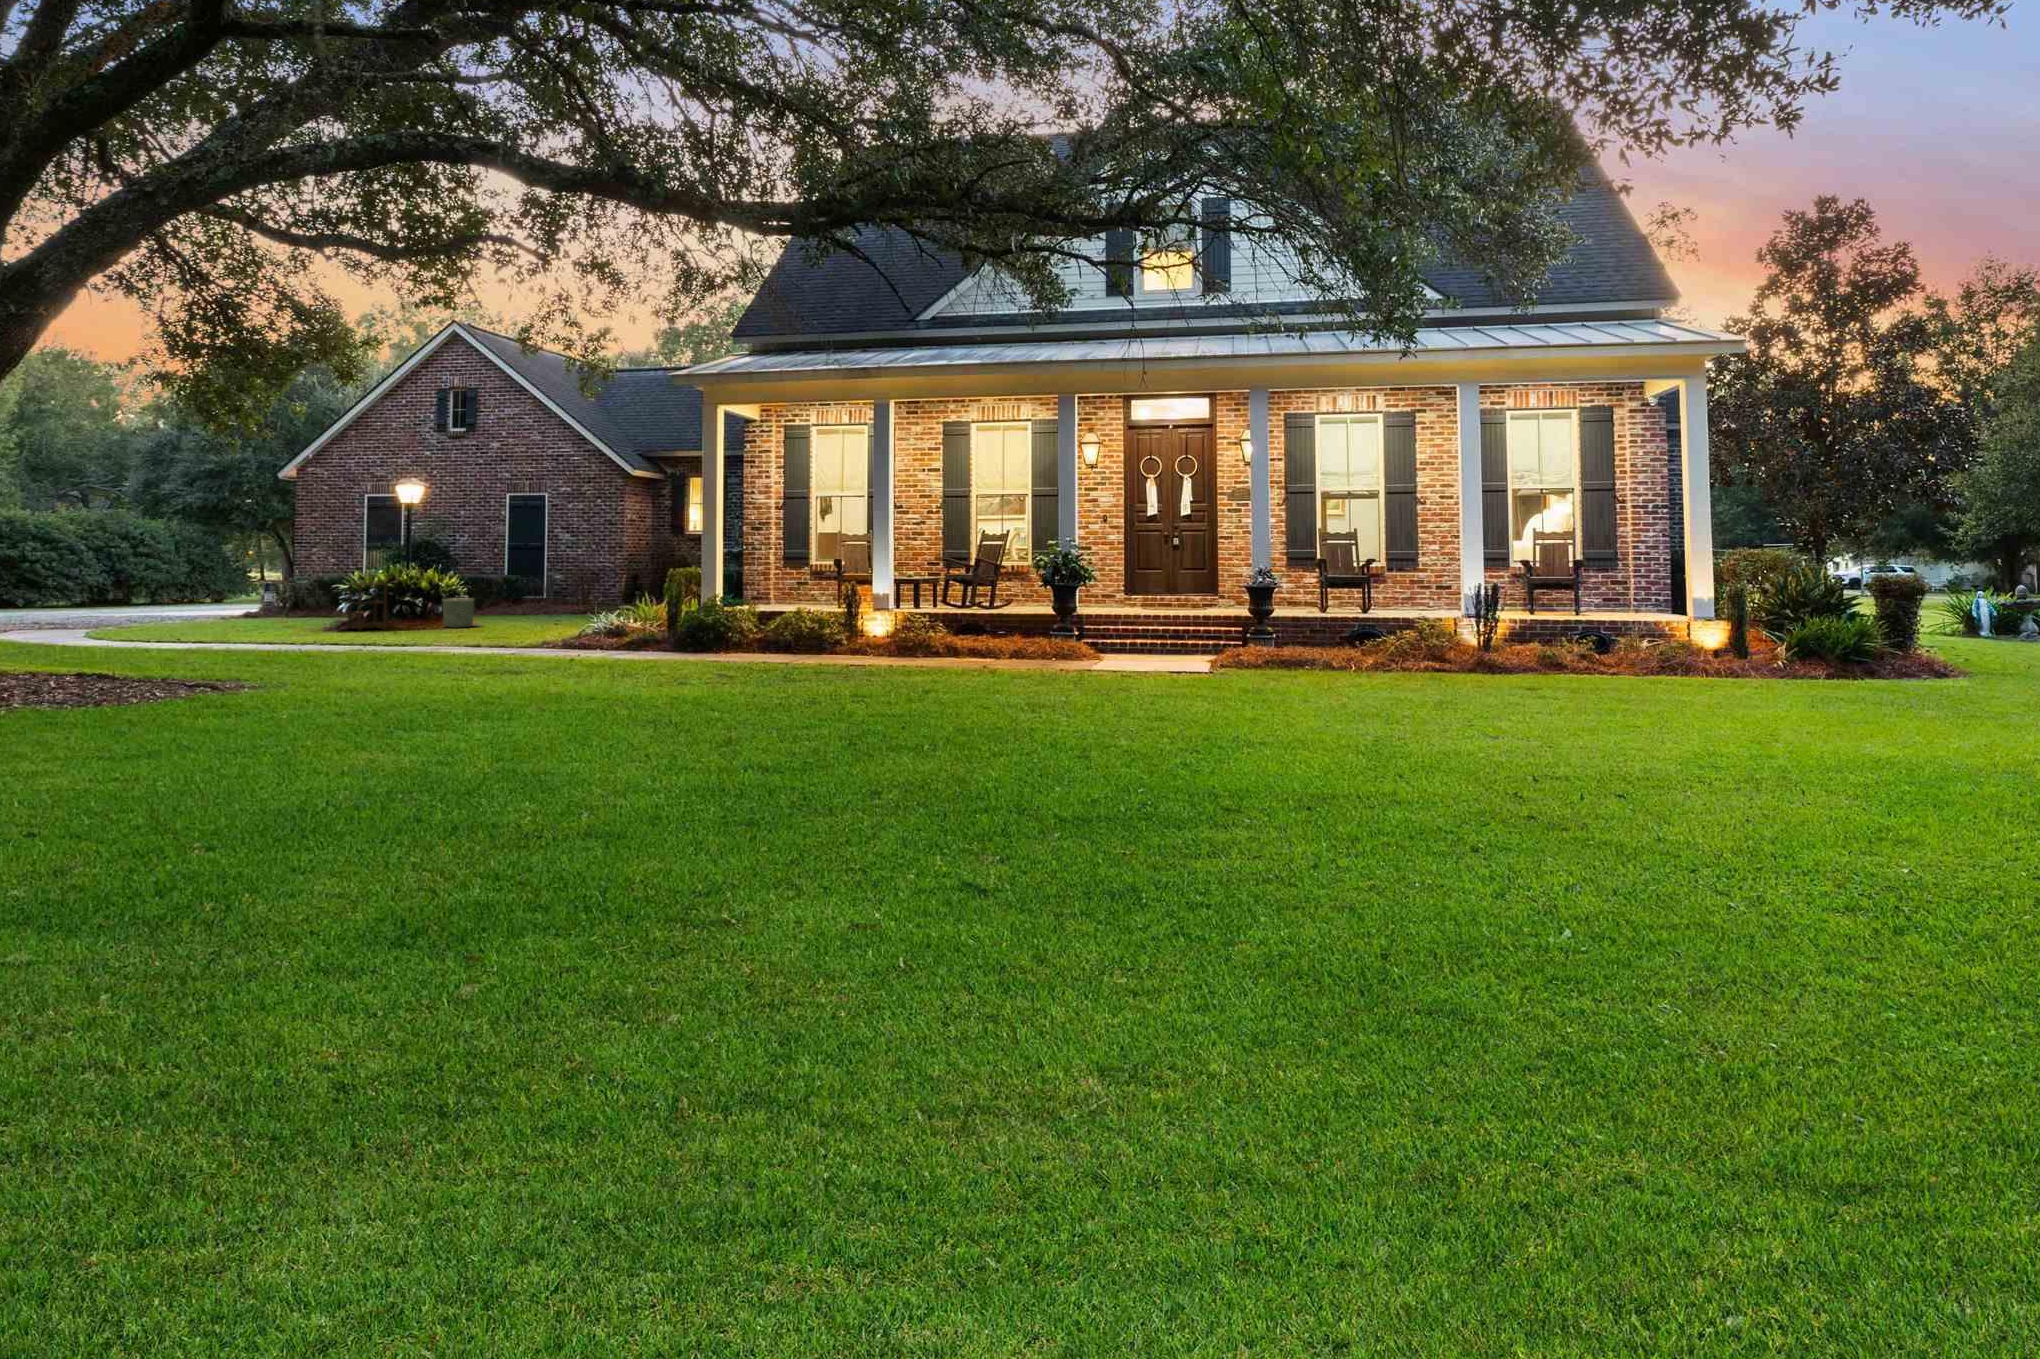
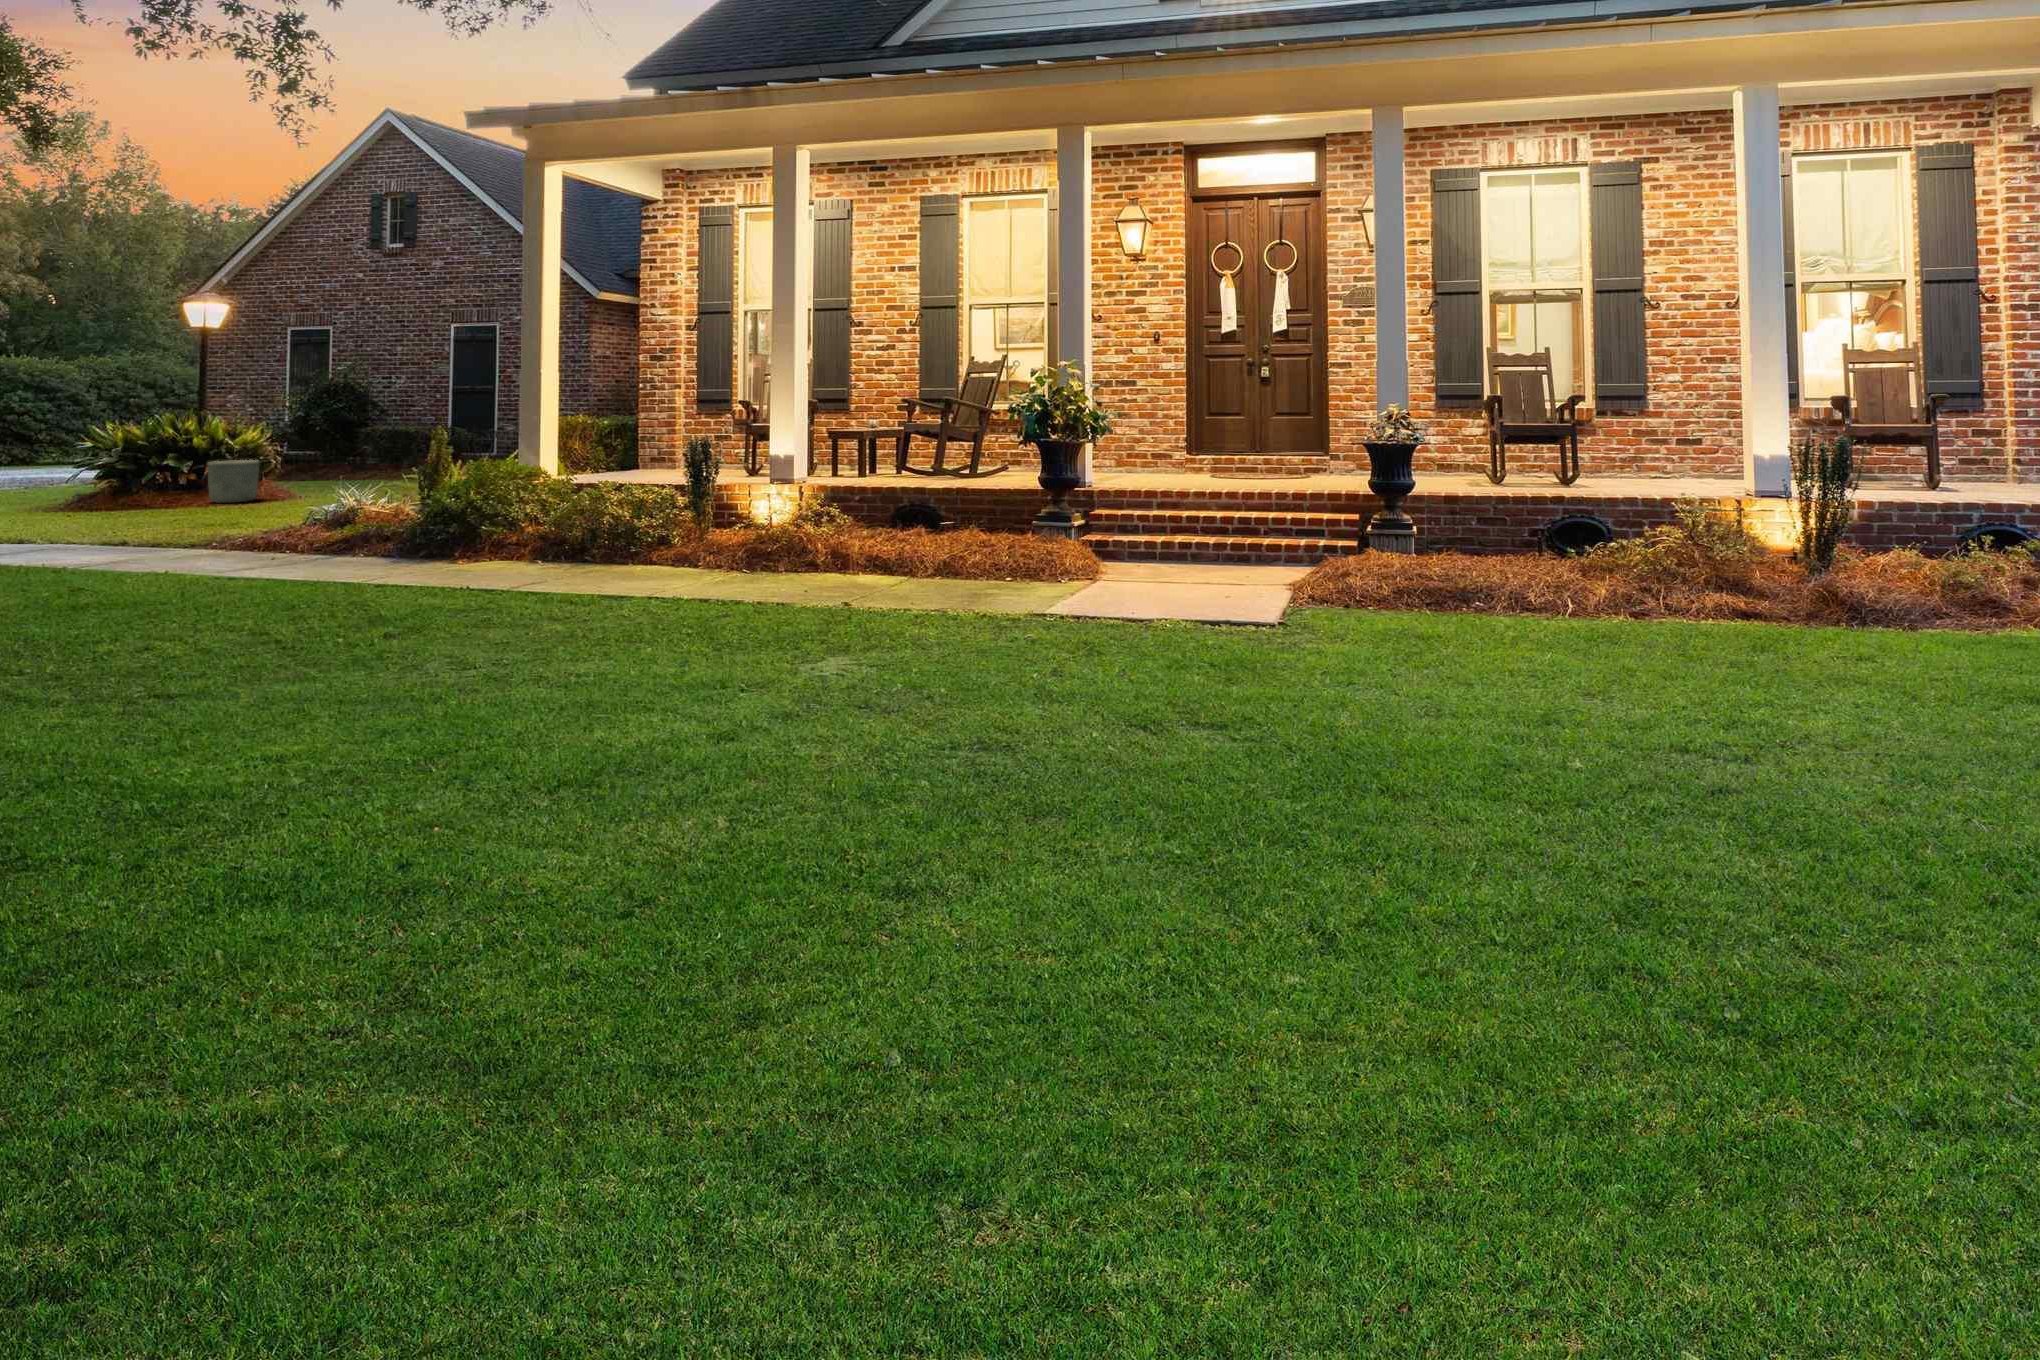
side table: present [348,583,387,630] -> none [60,438,115,510]

